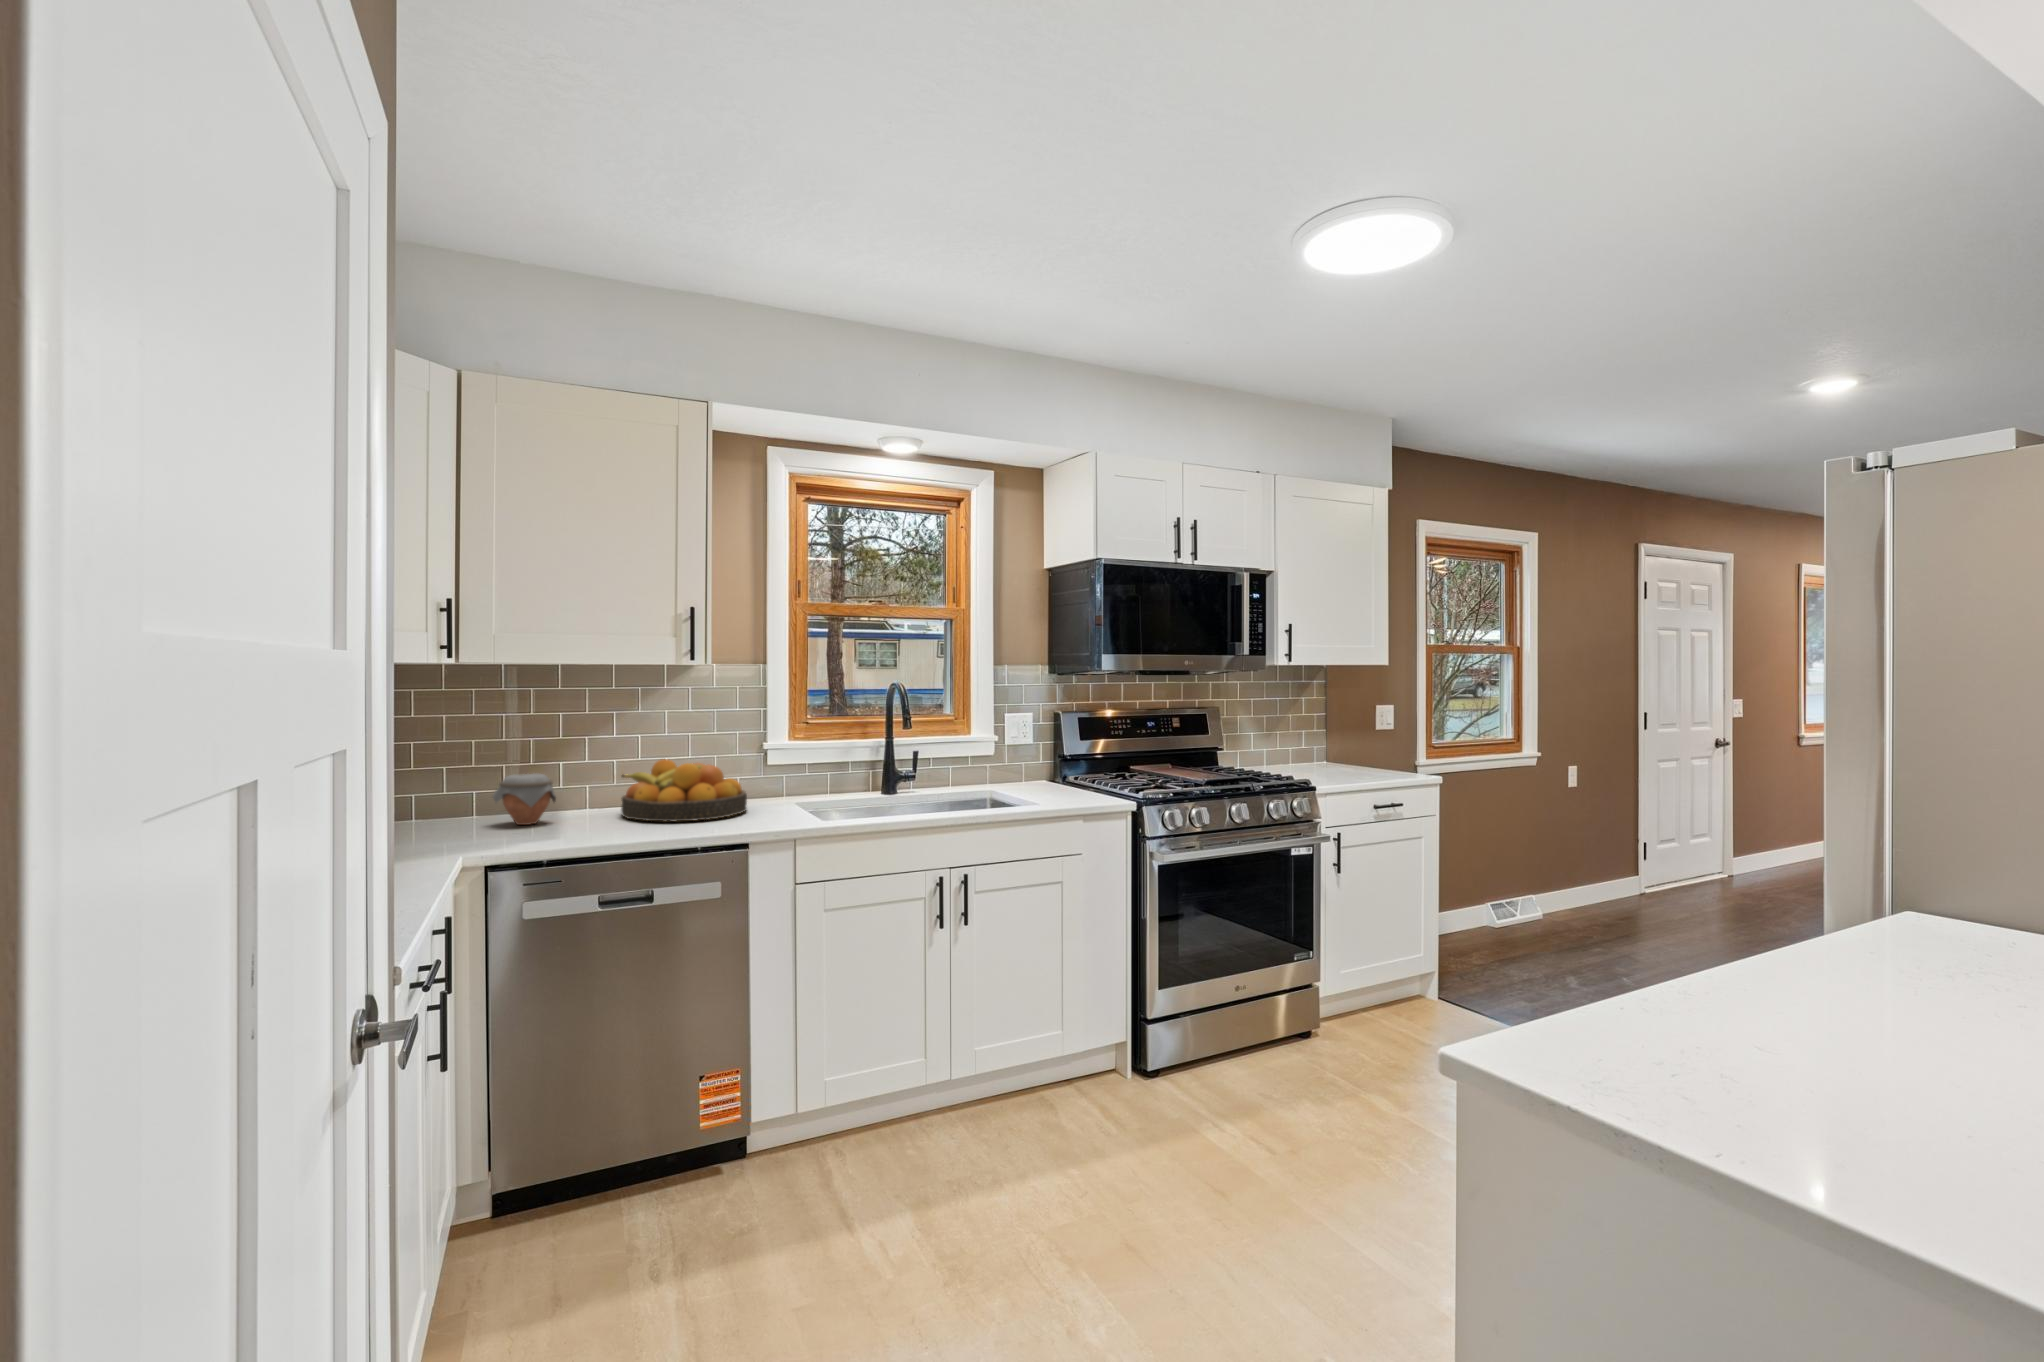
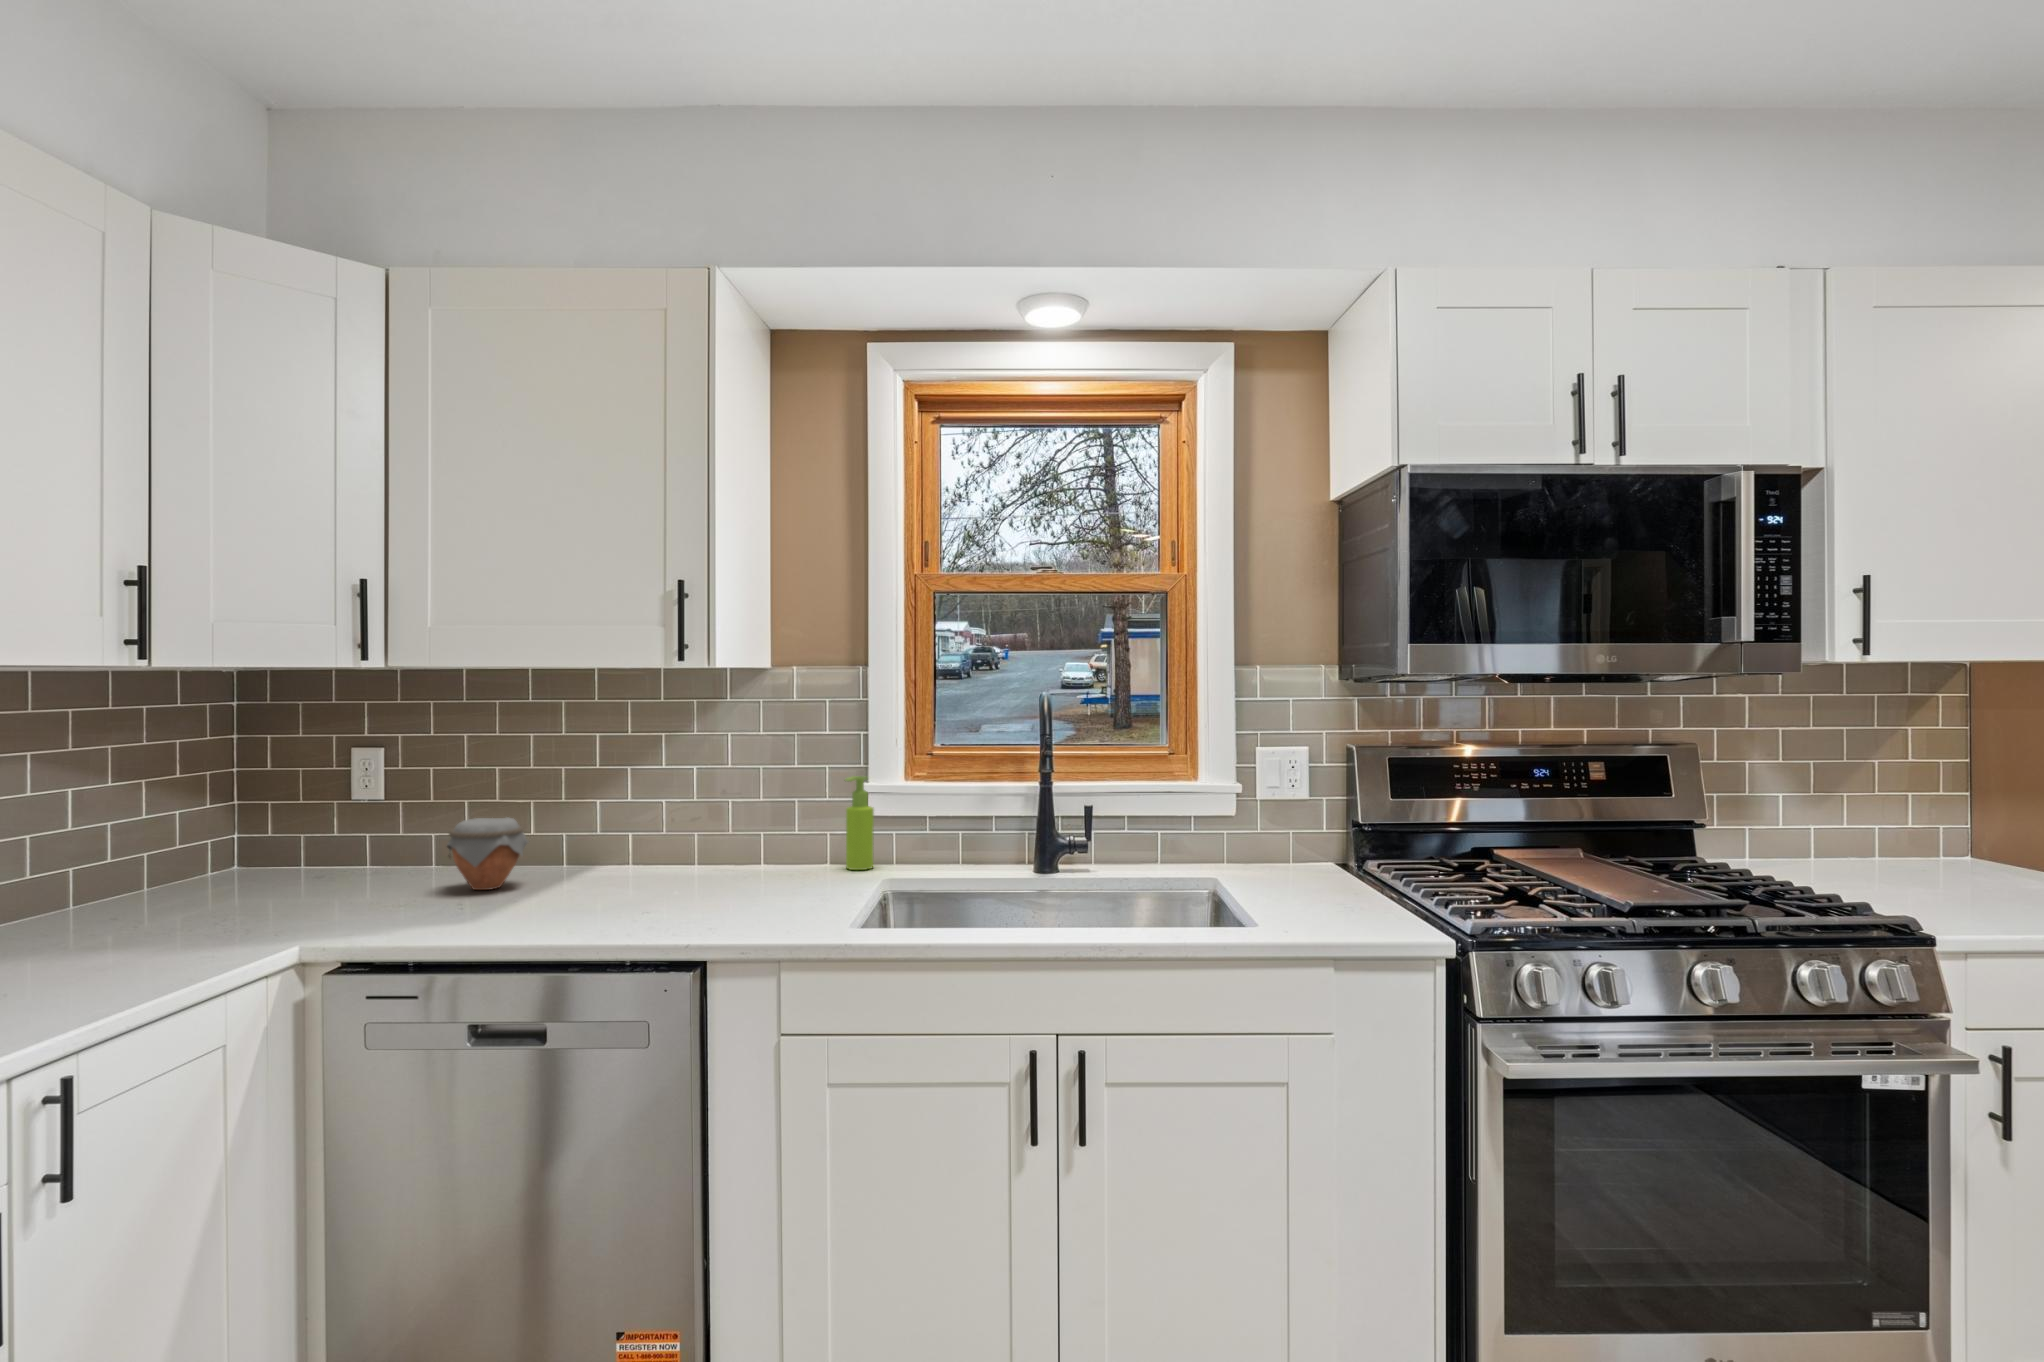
soap dispenser: none [760,738,779,800] -> present [845,776,874,870]
fruit bowl: present [621,759,747,822] -> none [604,804,789,906]

